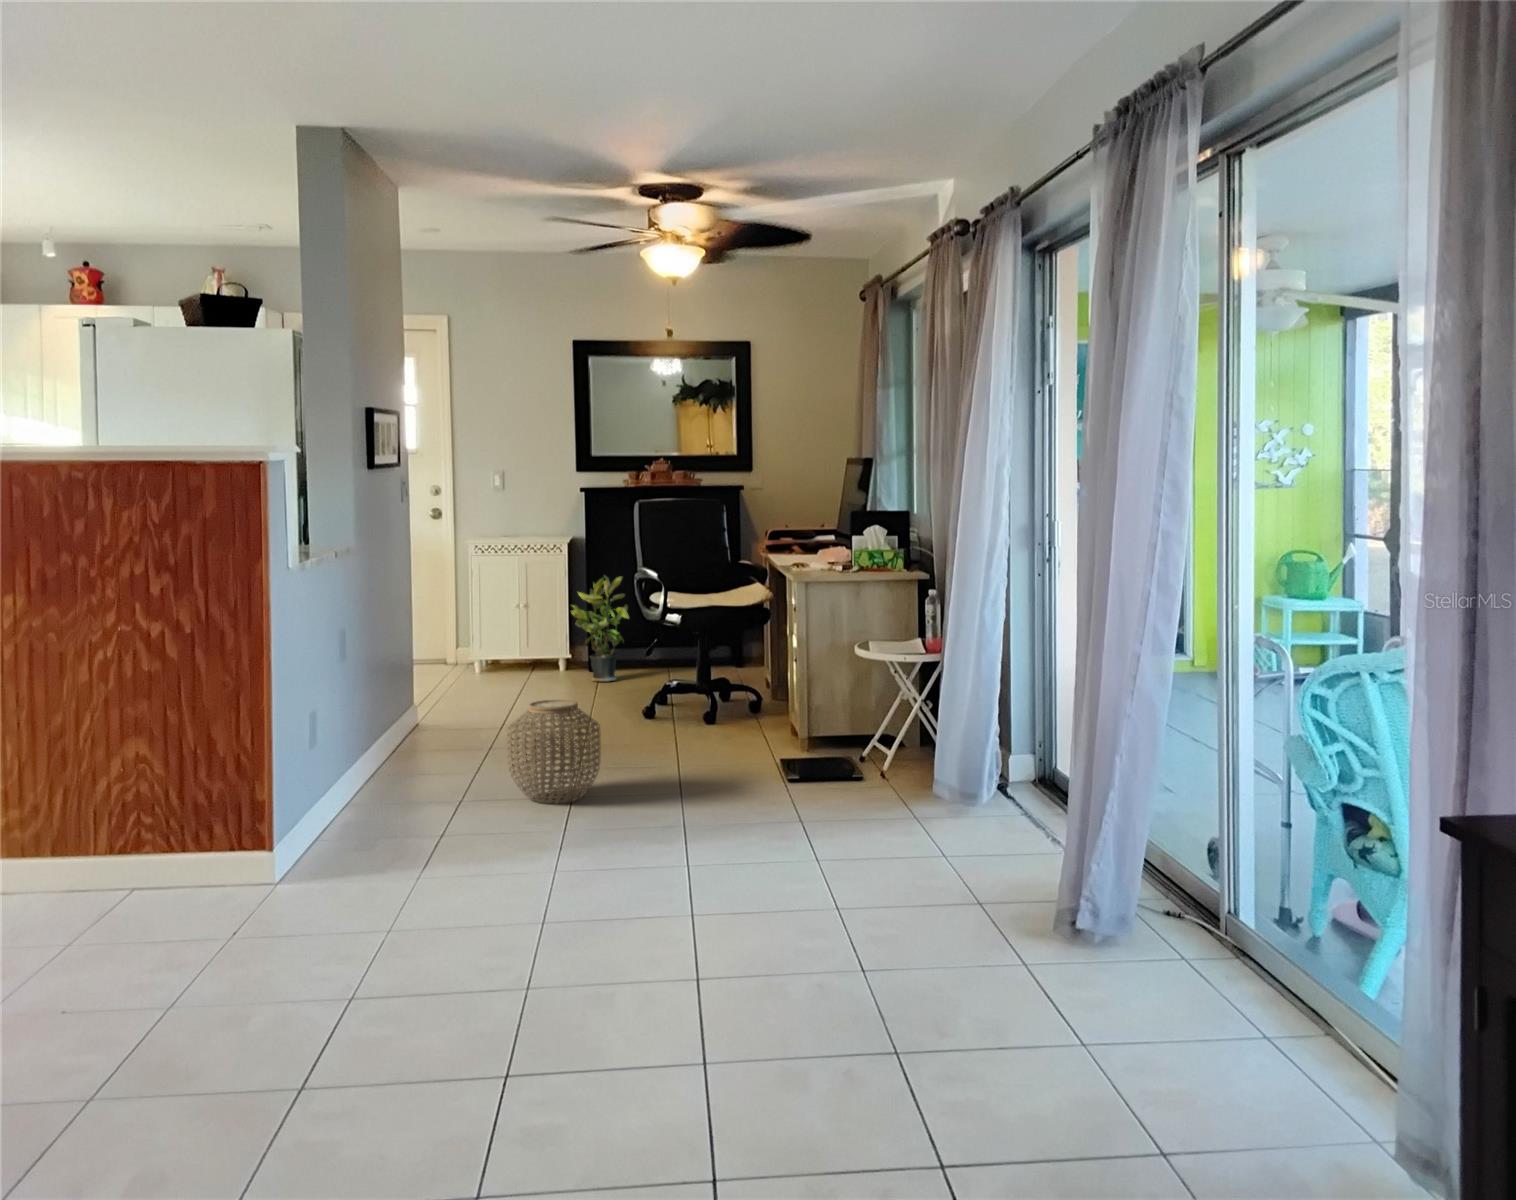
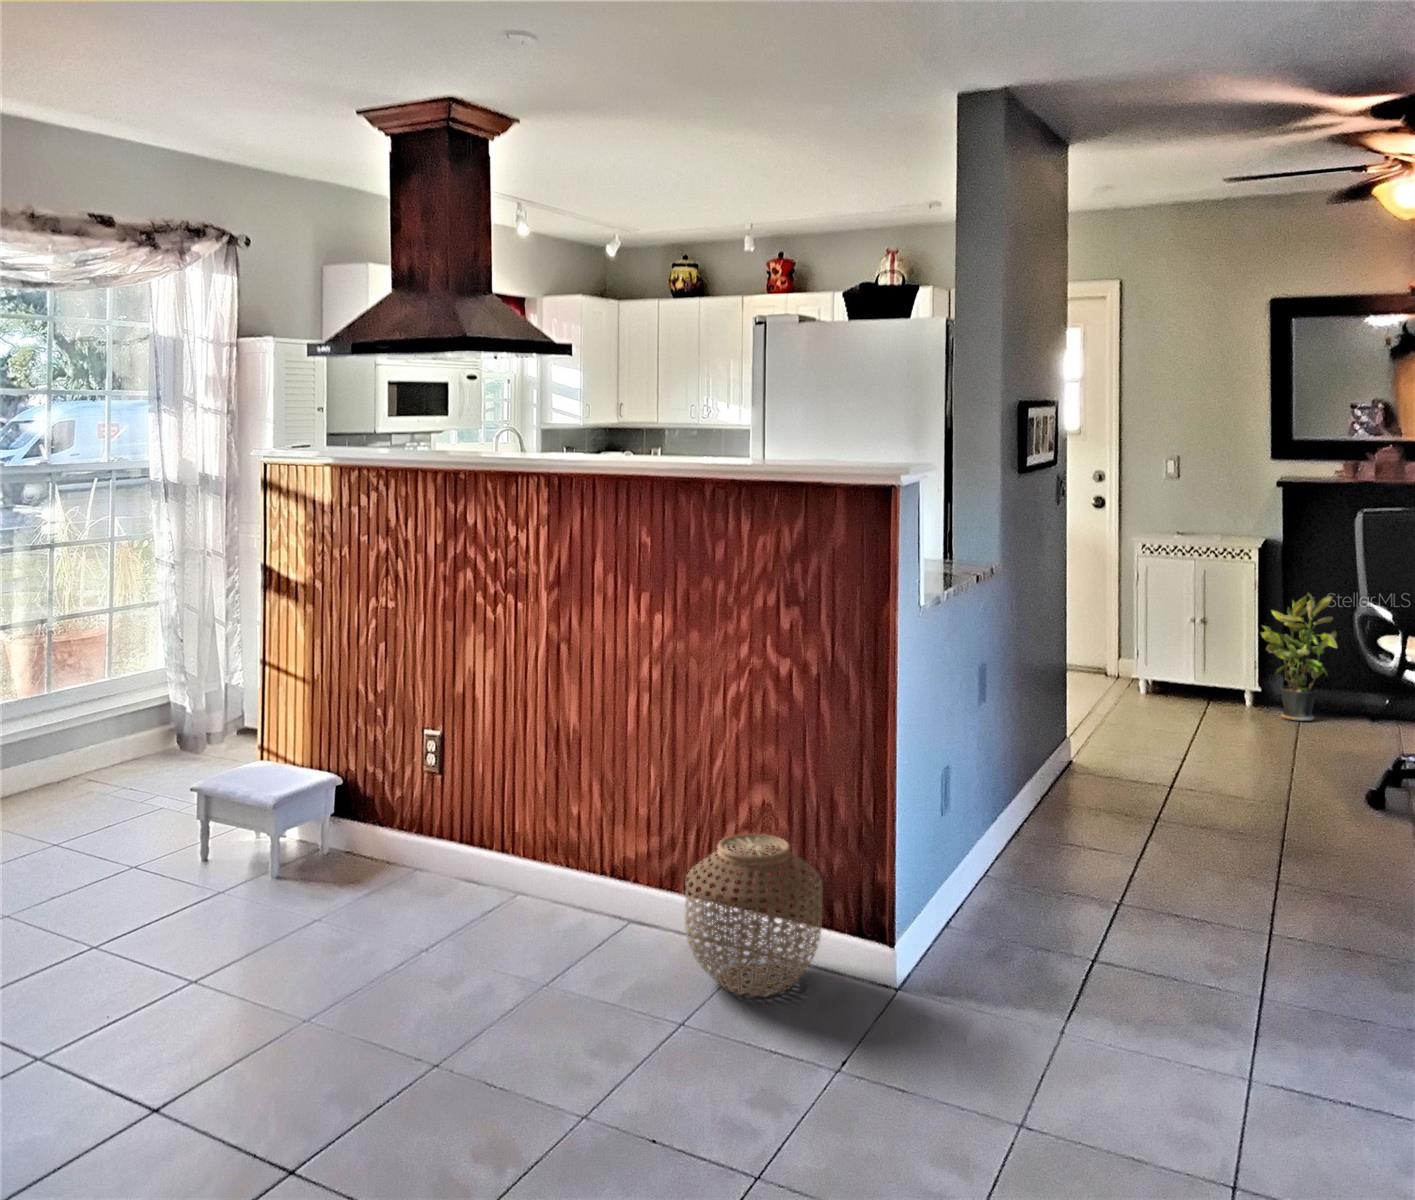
woven basket: present [507,700,601,803] -> present [685,834,822,996]

